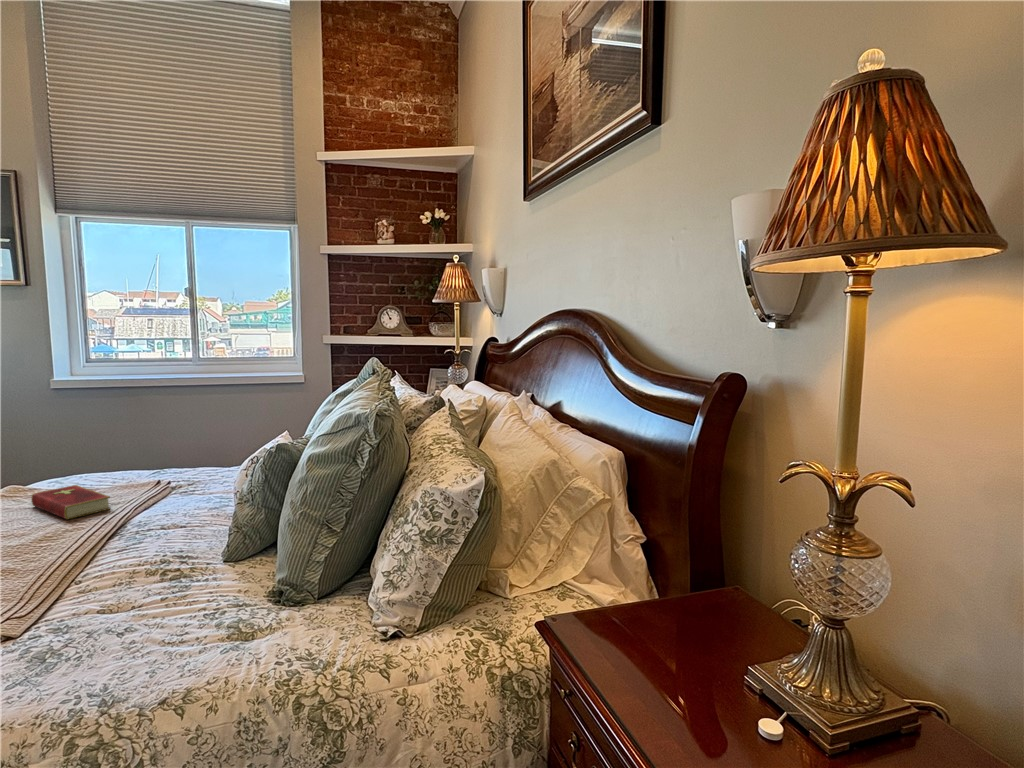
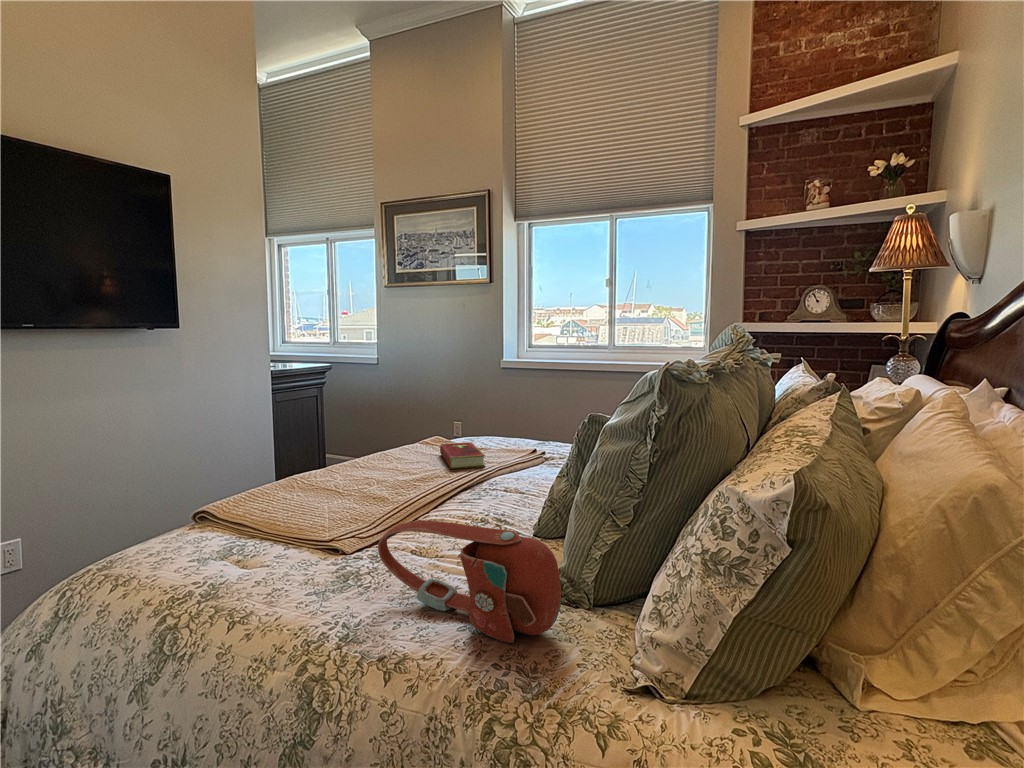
handbag: none [109,553,316,647] -> present [378,520,561,643]

